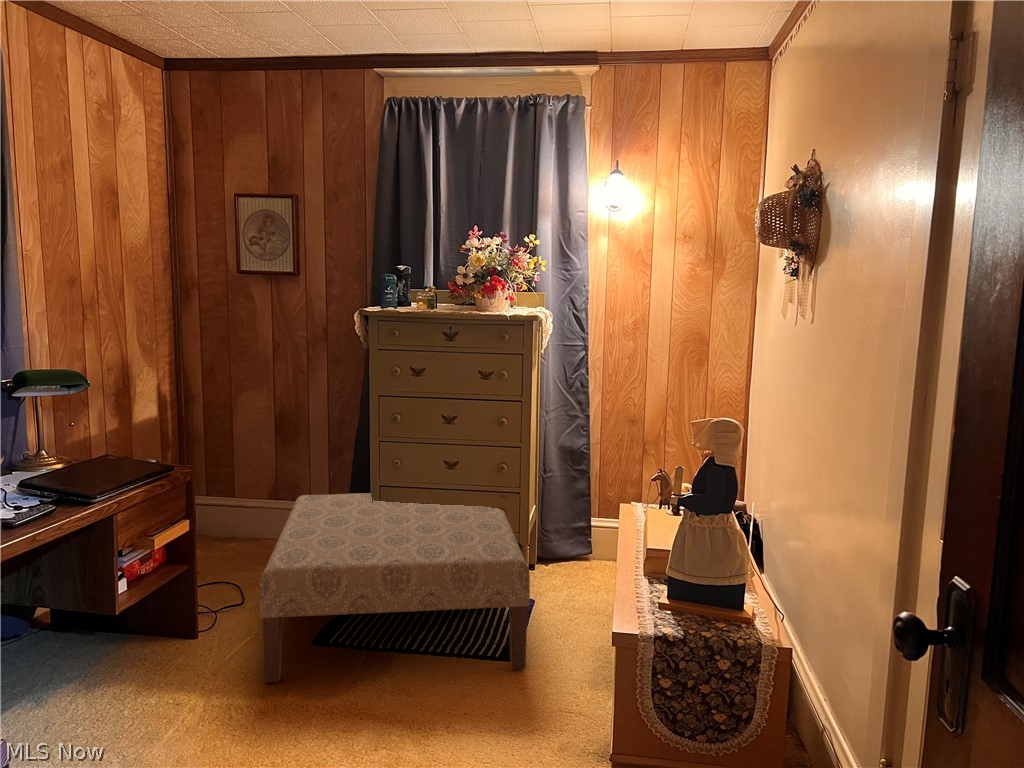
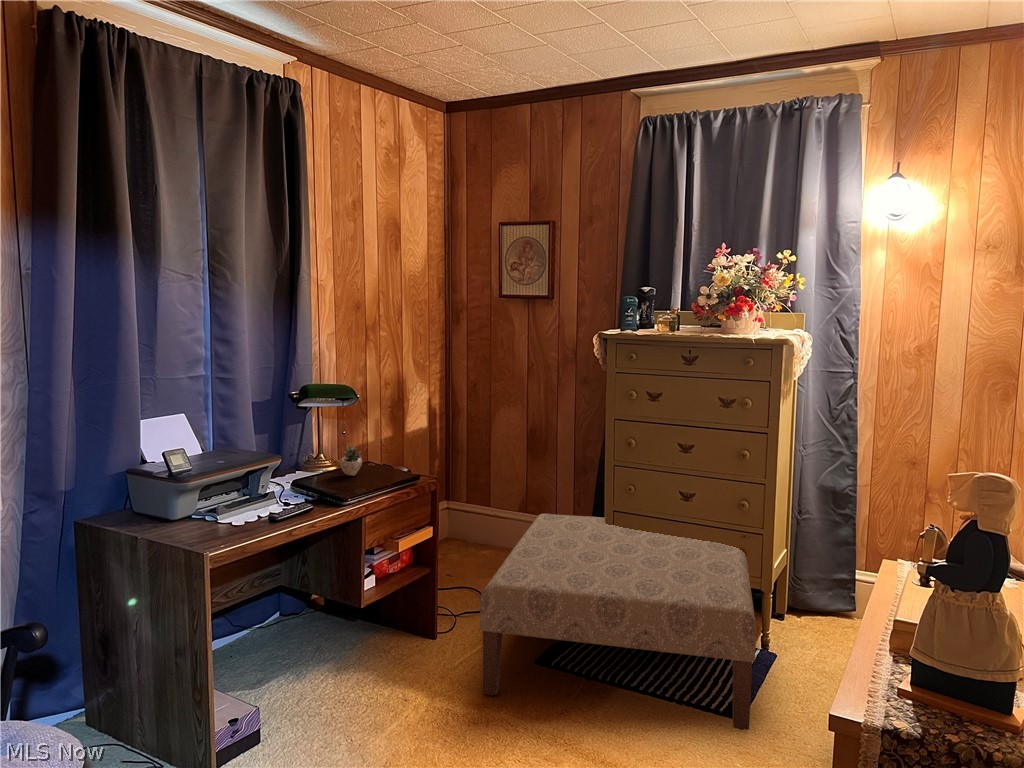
succulent plant: none [75,428,129,470] -> present [340,440,383,476]

